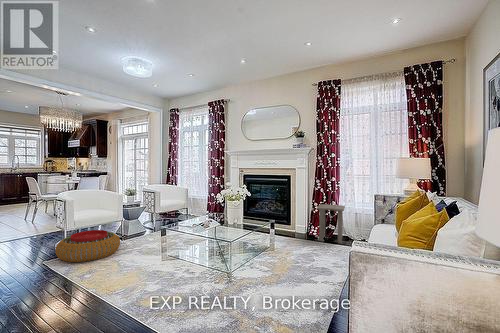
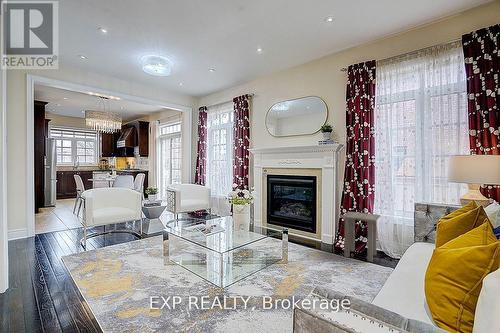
pouf: present [55,230,120,262] -> none [60,229,125,262]

